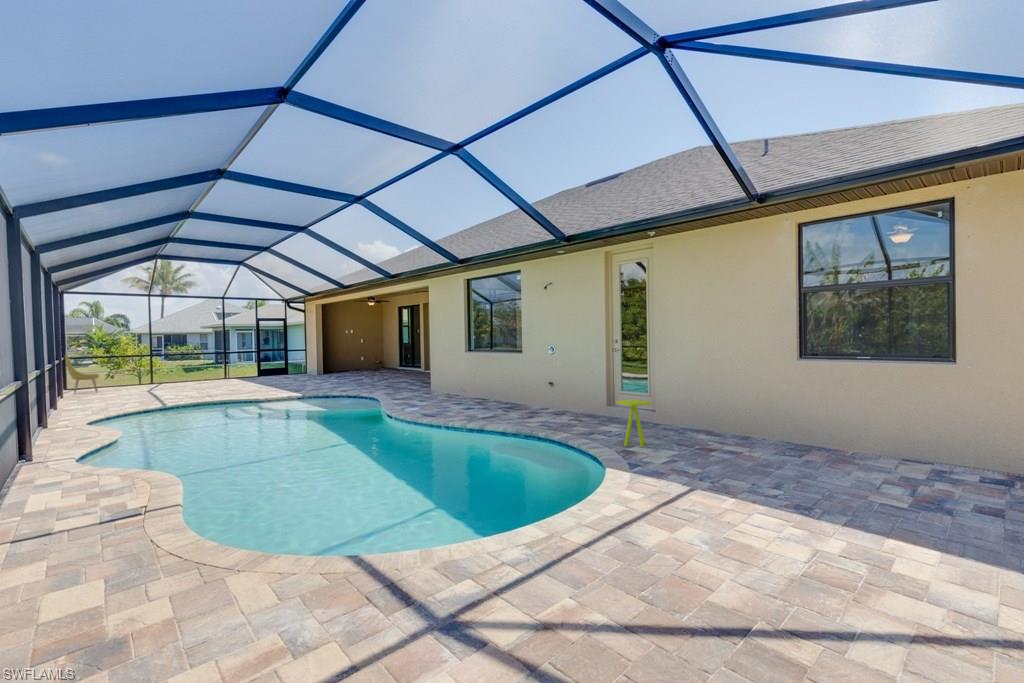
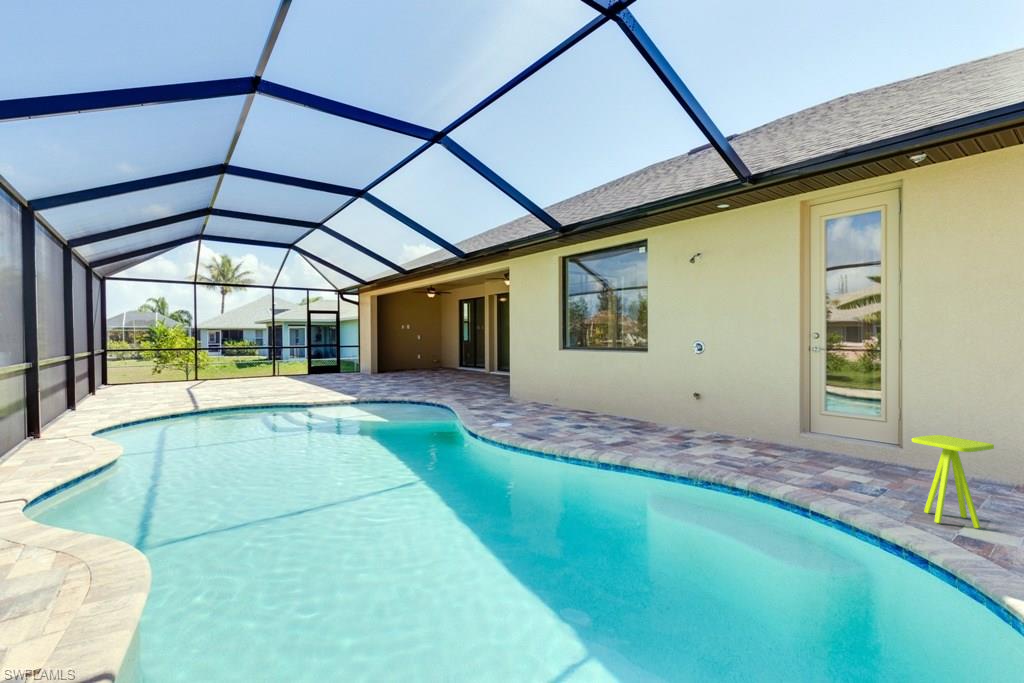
chair: present [65,355,99,394] -> none [100,347,137,392]

